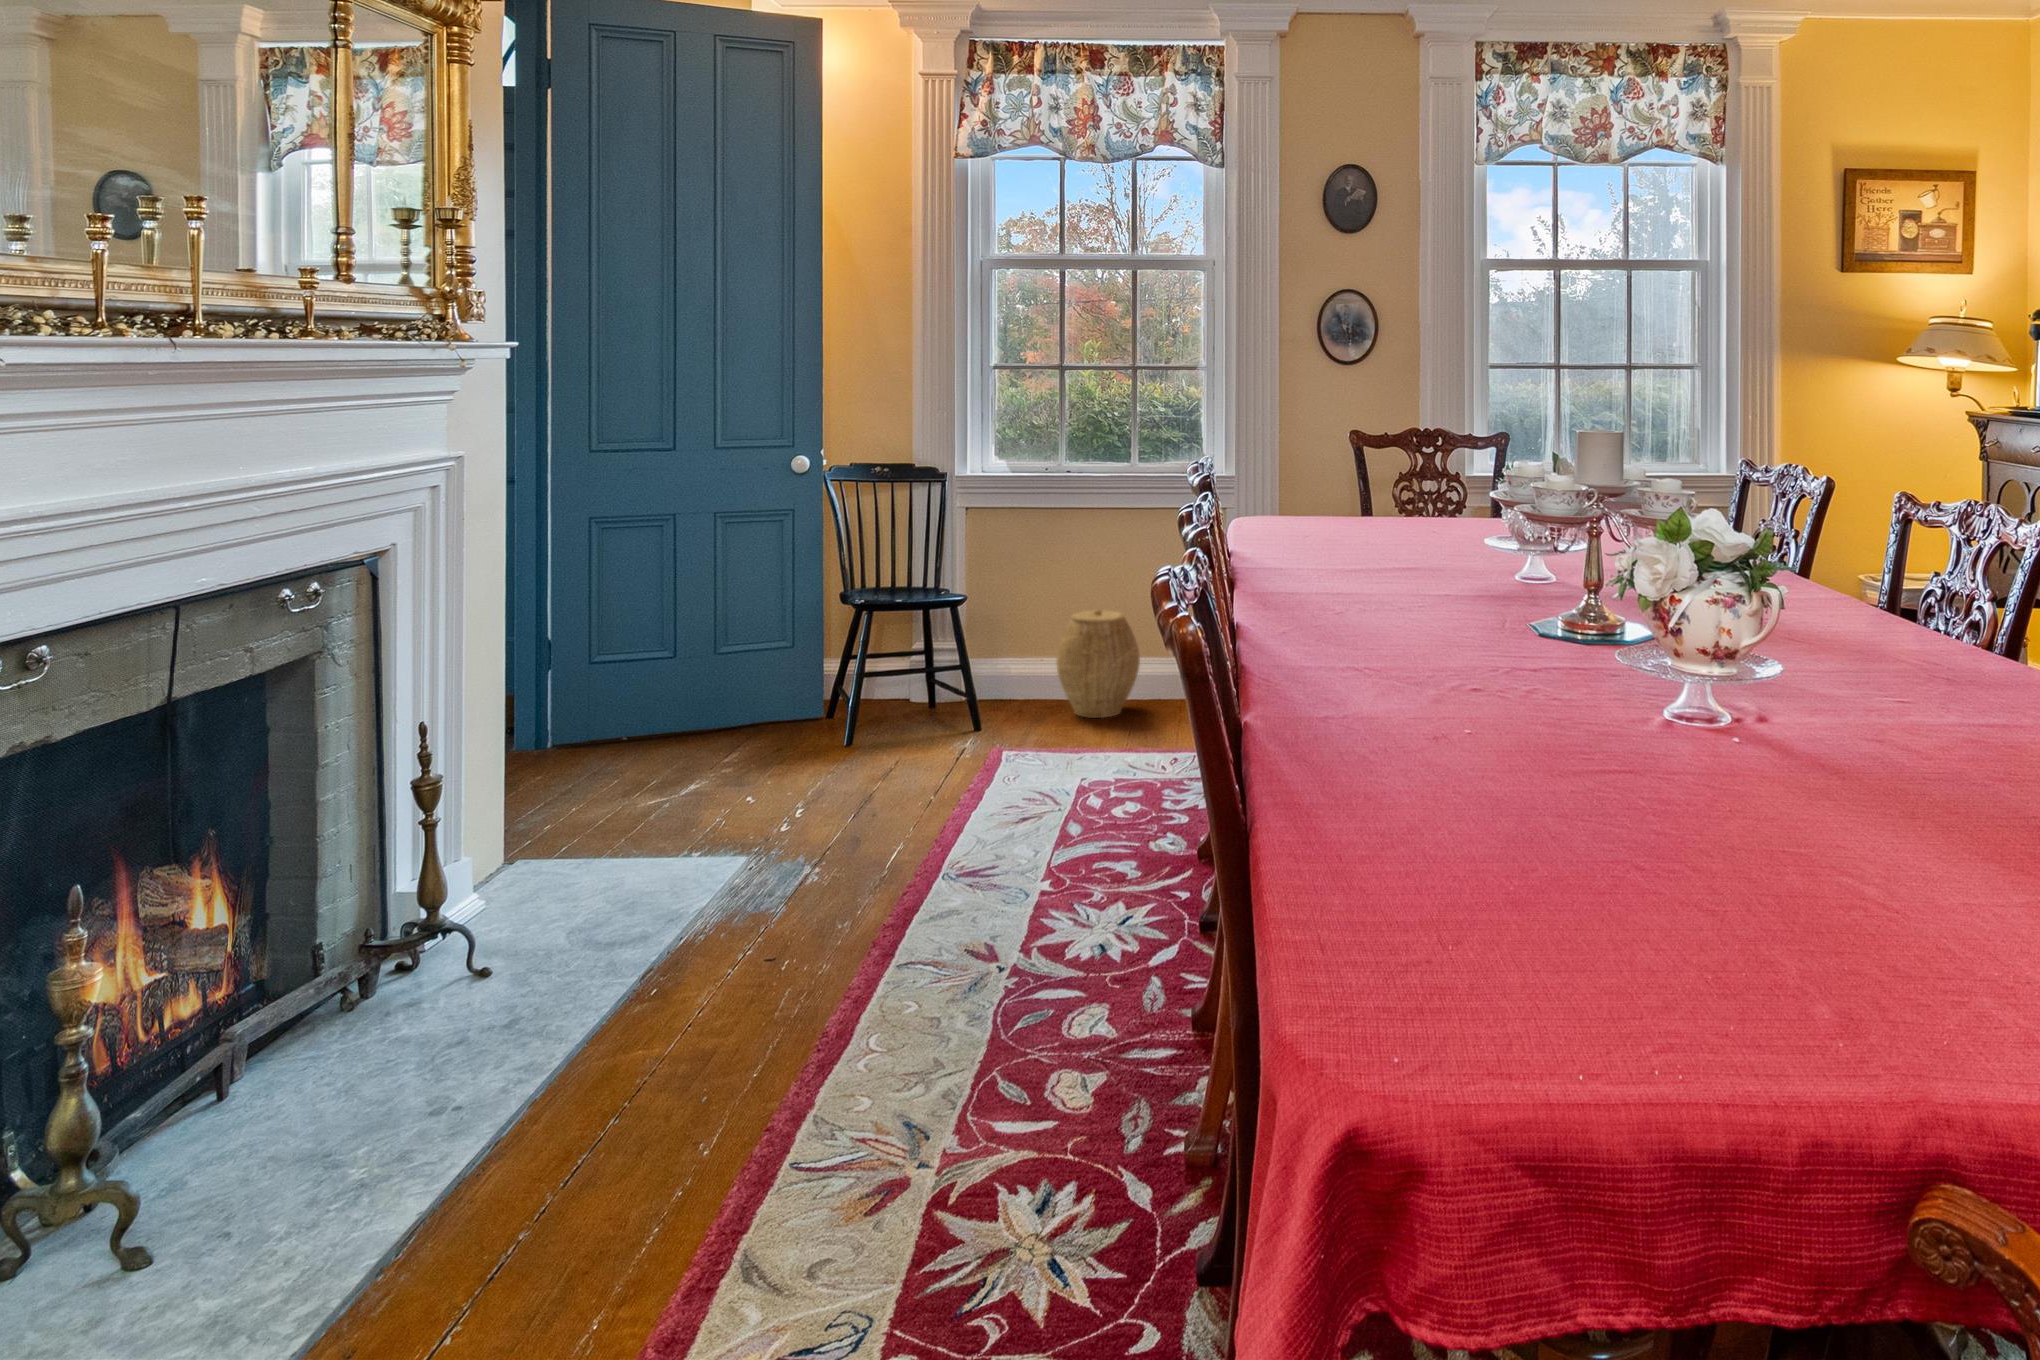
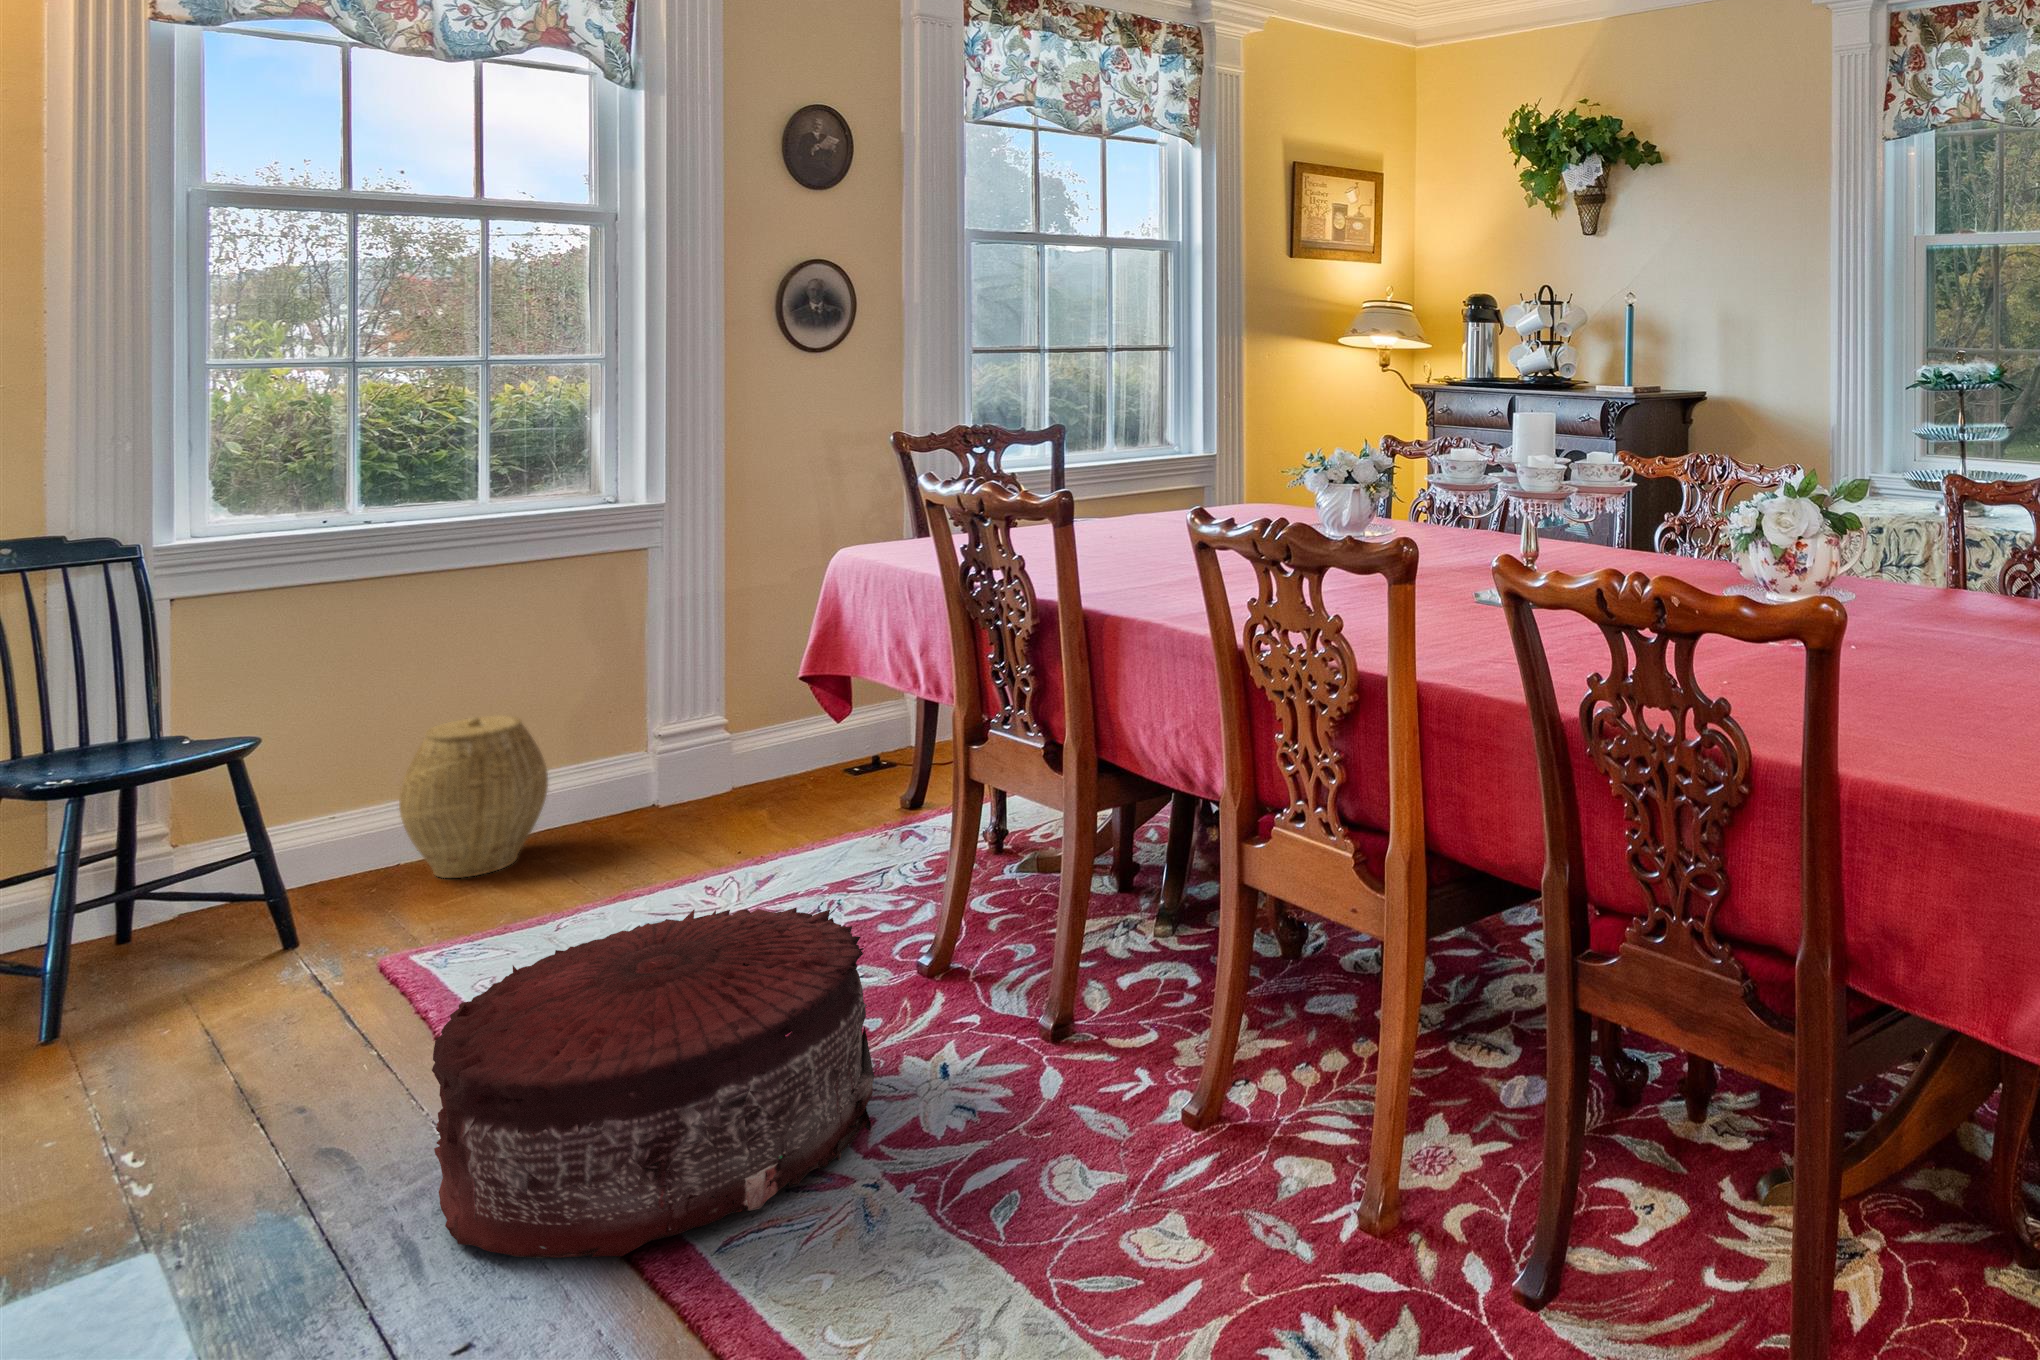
pouf: none [818,748,1081,953] -> present [432,908,874,1258]

